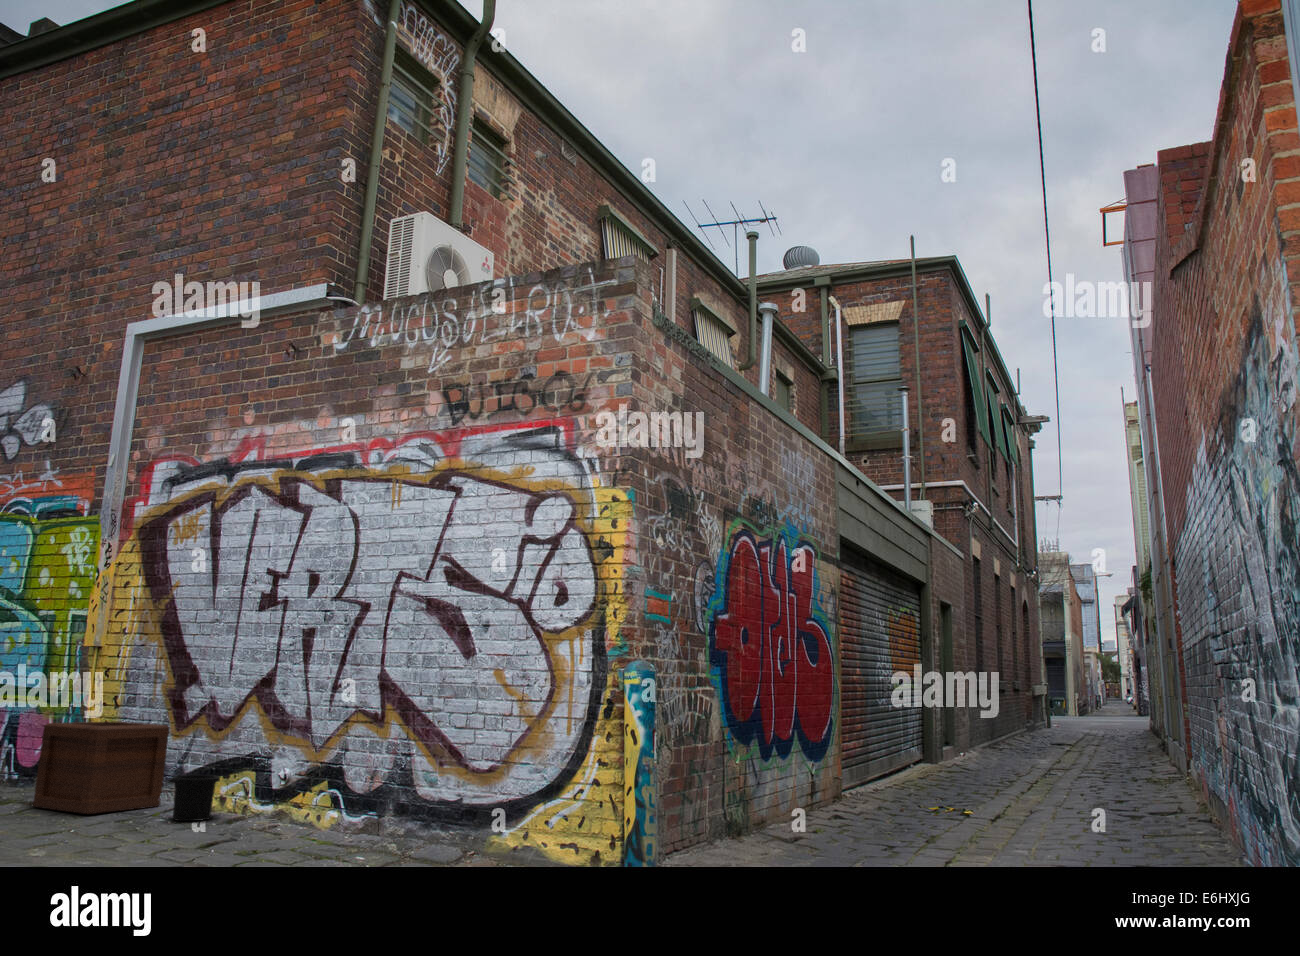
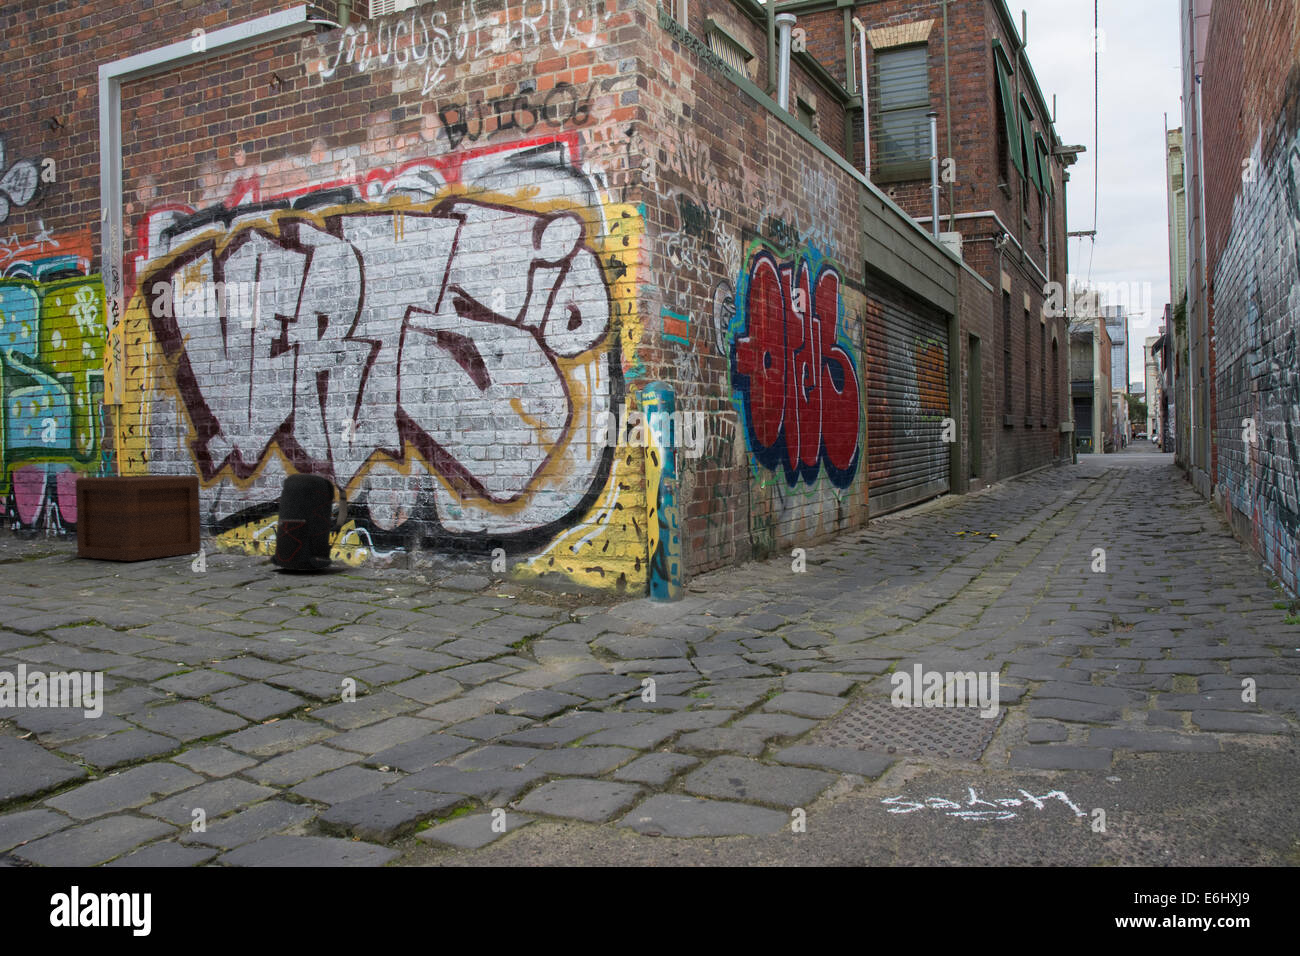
backpack: none [233,732,321,834] -> present [270,474,348,571]
trash can: present [168,775,220,821] -> none [202,521,253,563]

